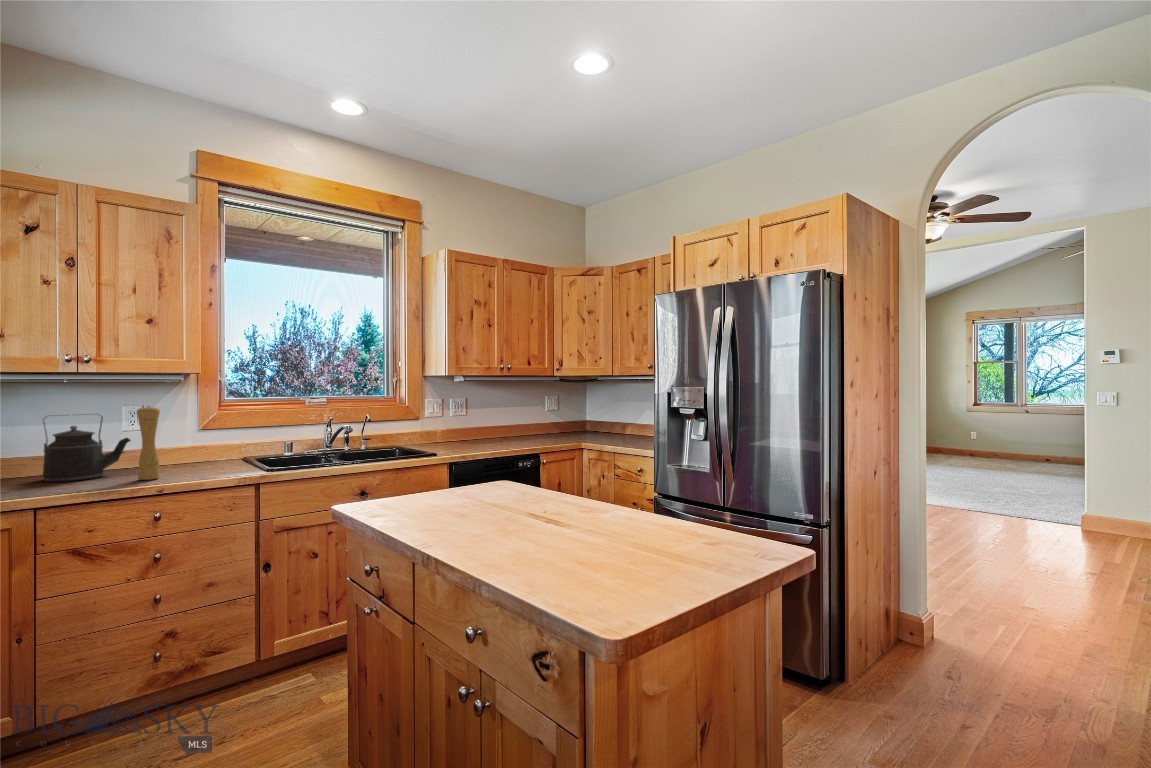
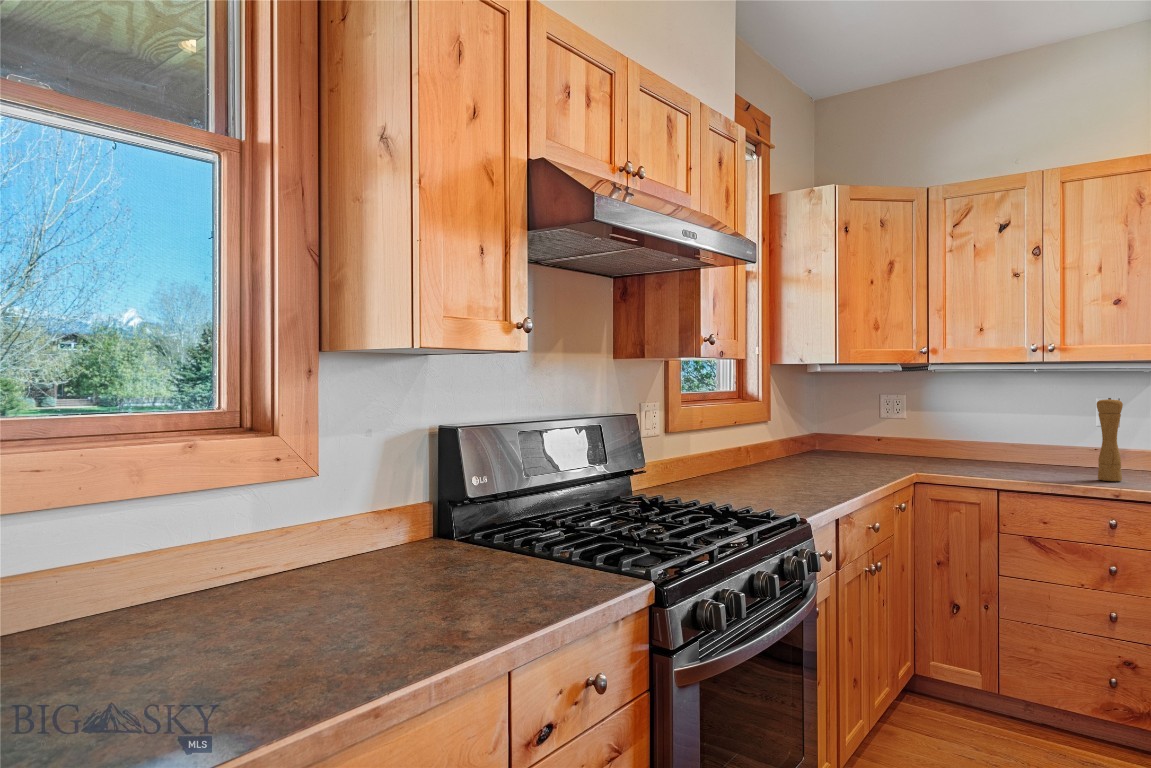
kettle: present [43,414,131,482] -> none [1014,405,1098,472]

